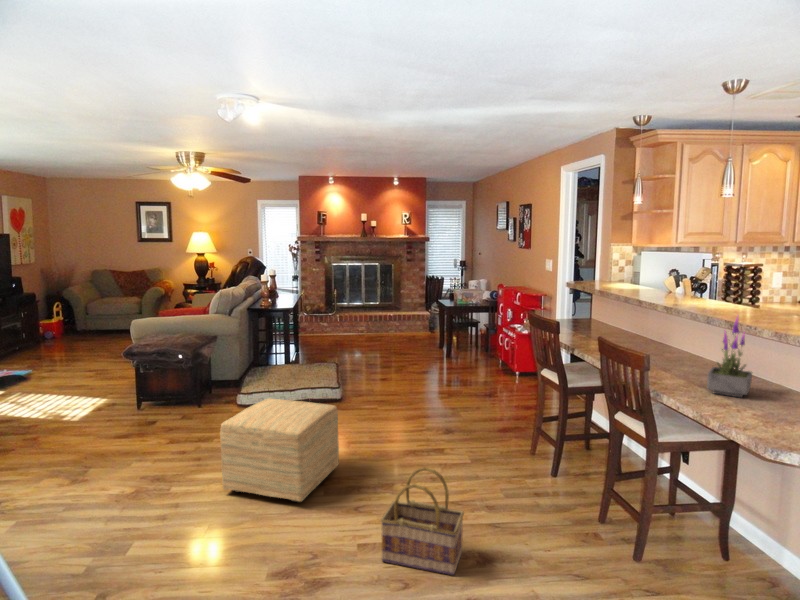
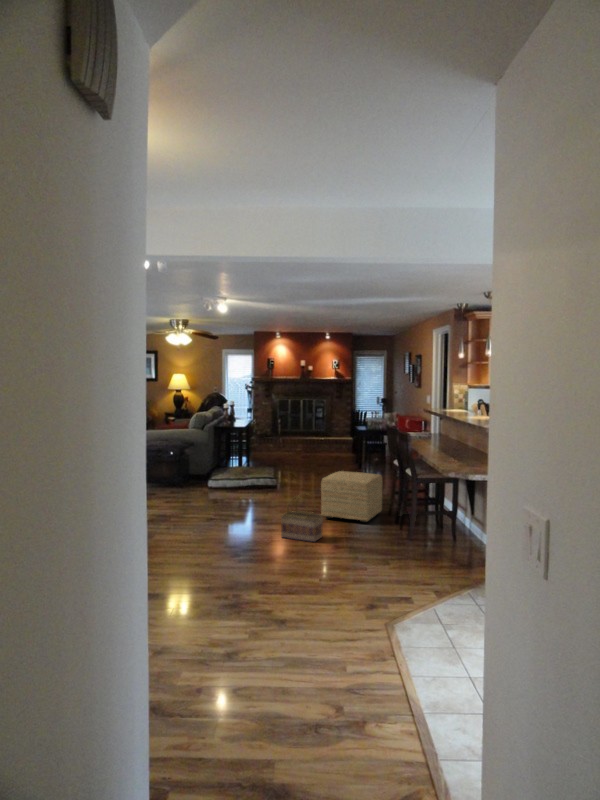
potted plant: present [707,317,752,398] -> none [442,415,465,456]
ottoman: present [220,398,339,502] -> present [321,471,382,523]

